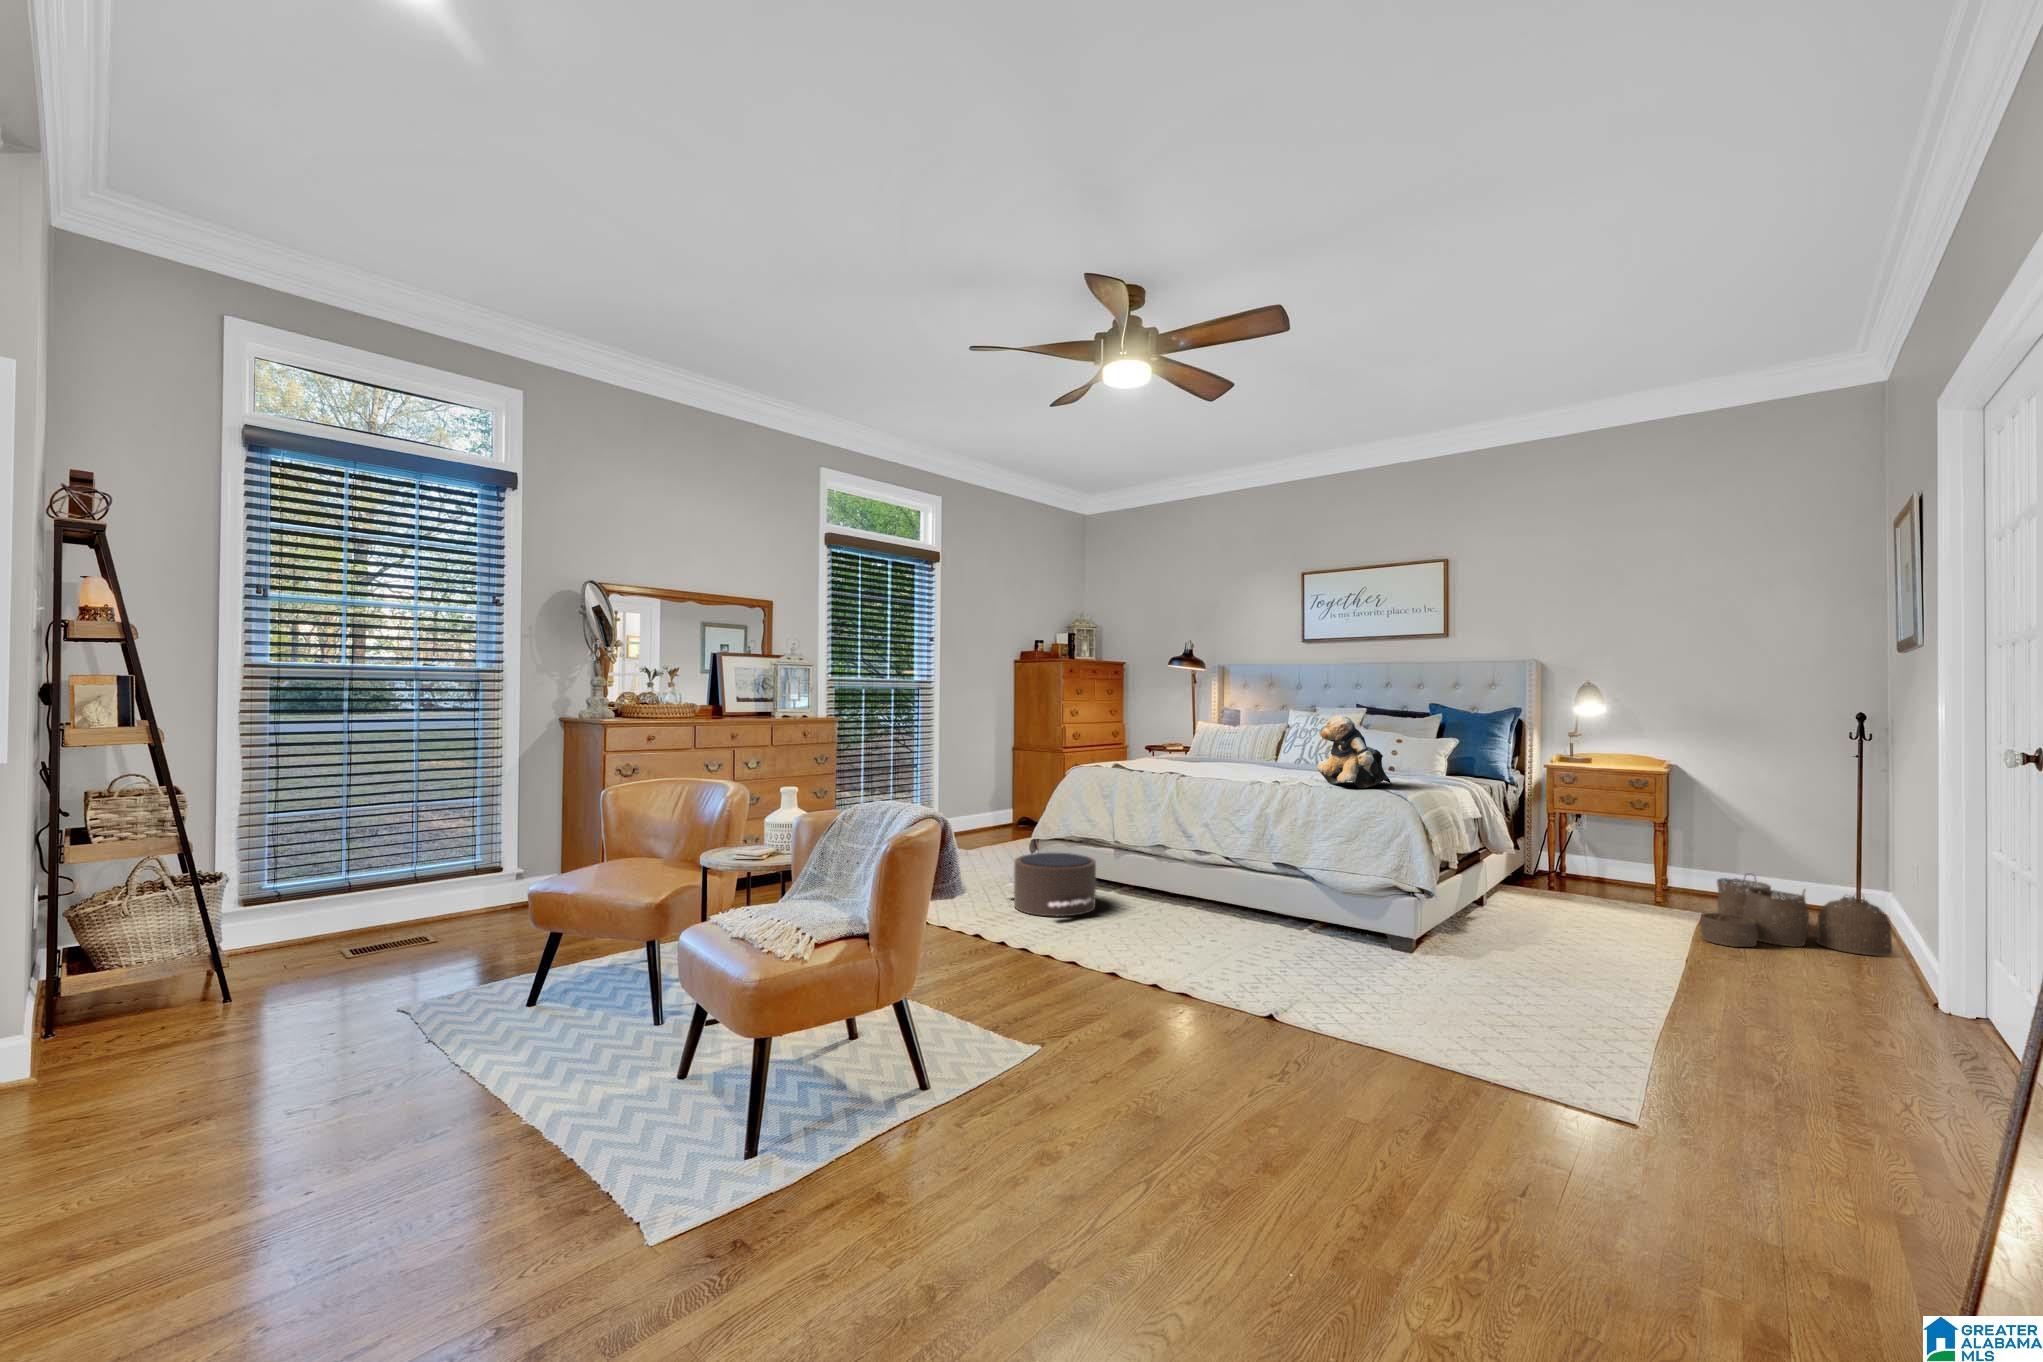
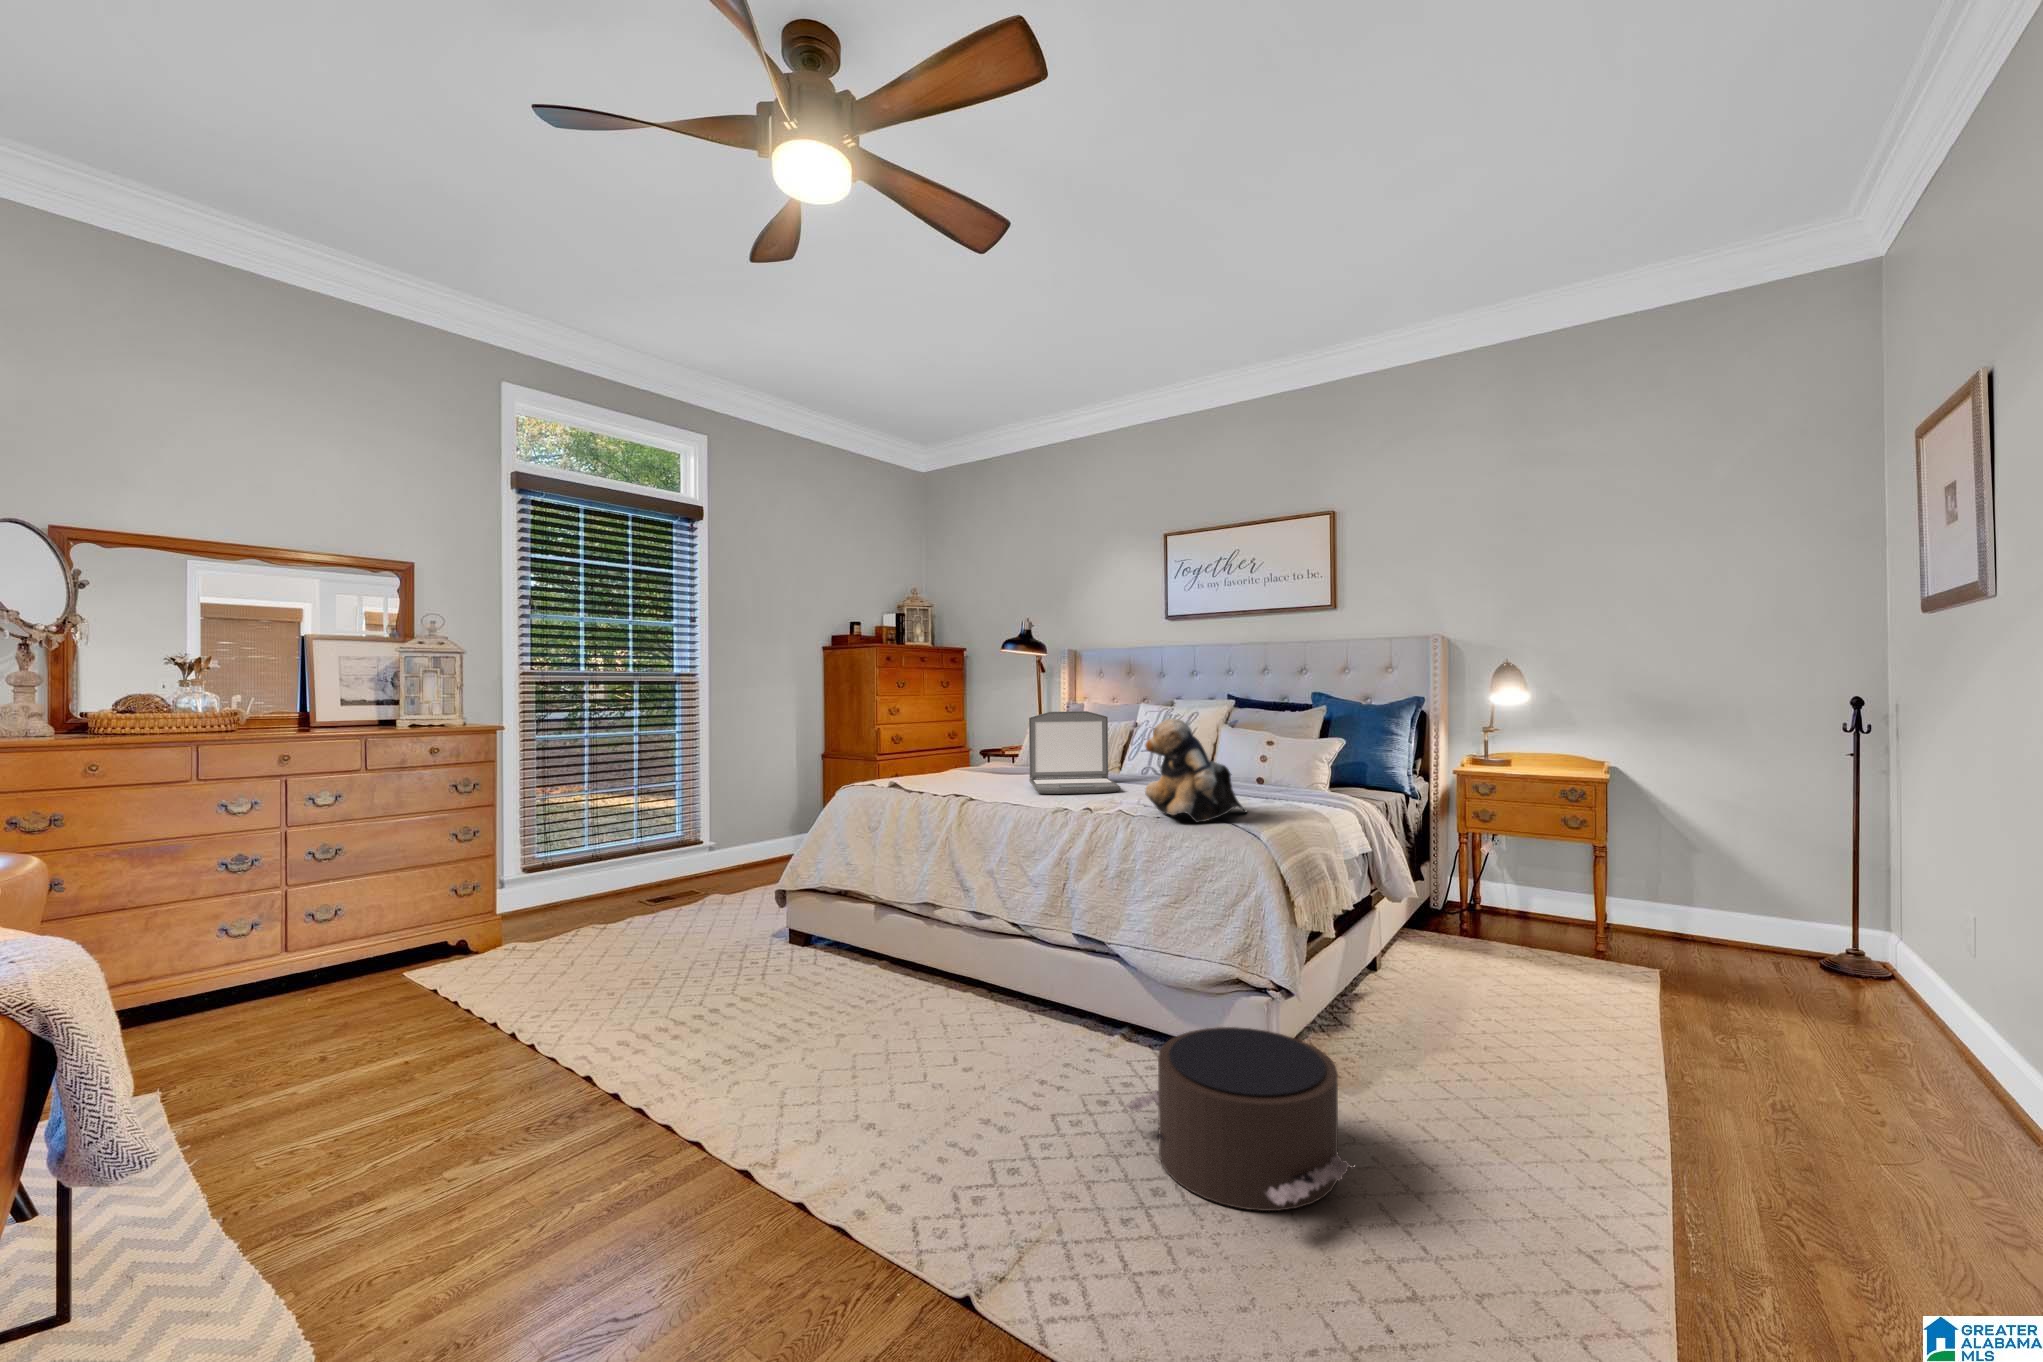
laptop: none [1213,713,1288,772] -> present [1029,711,1120,794]
pouf: present [1006,853,1096,916] -> present [1126,1027,1354,1211]
woven basket: present [1701,875,1892,956] -> none [1666,920,1929,1048]

